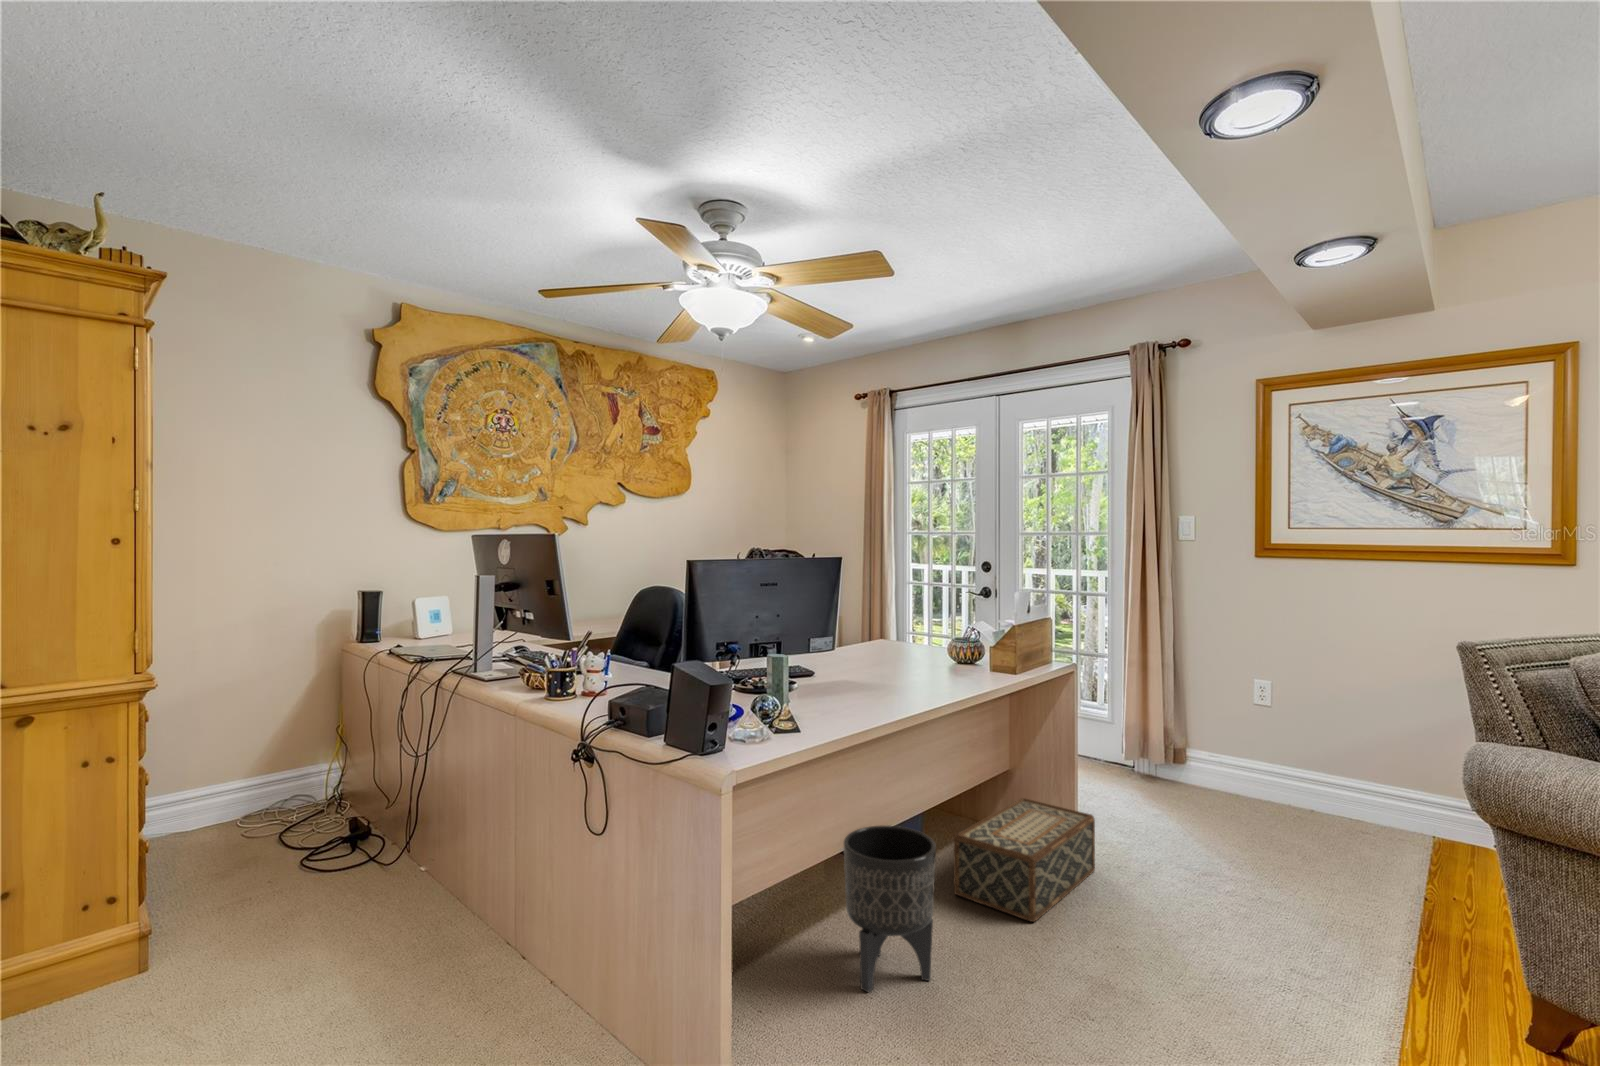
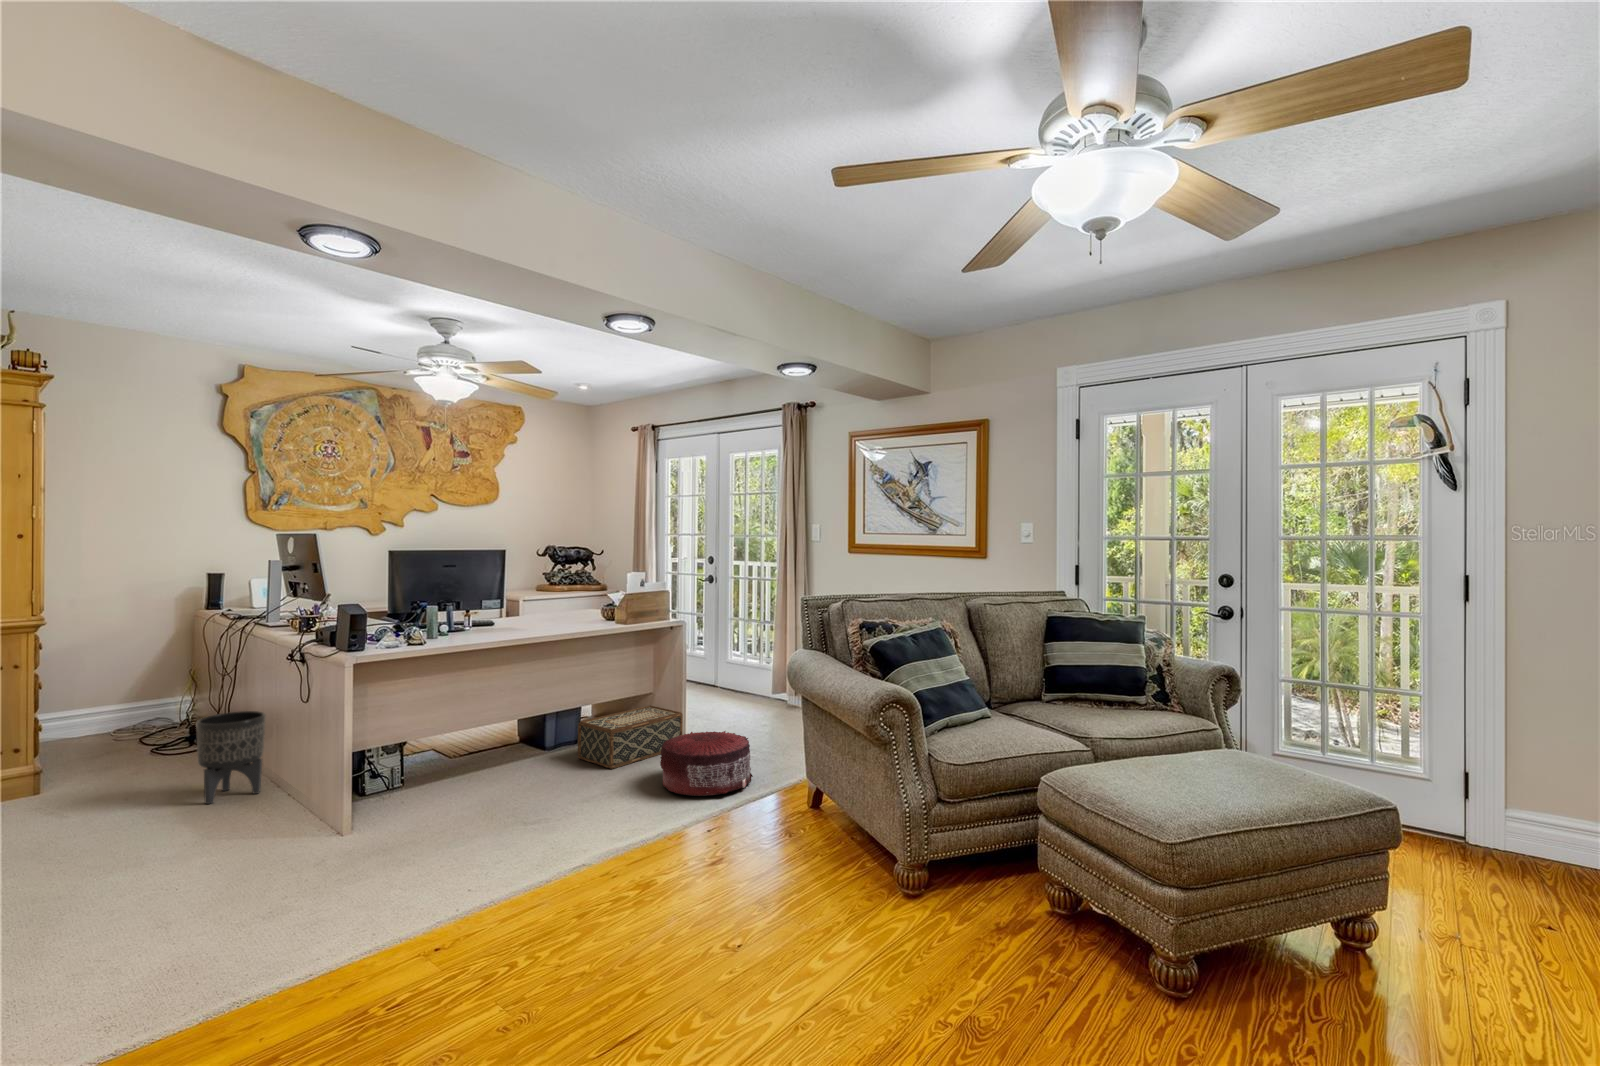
planter: present [843,826,936,992] -> present [196,711,266,804]
pouf: none [1154,863,1337,1008] -> present [660,731,753,796]

